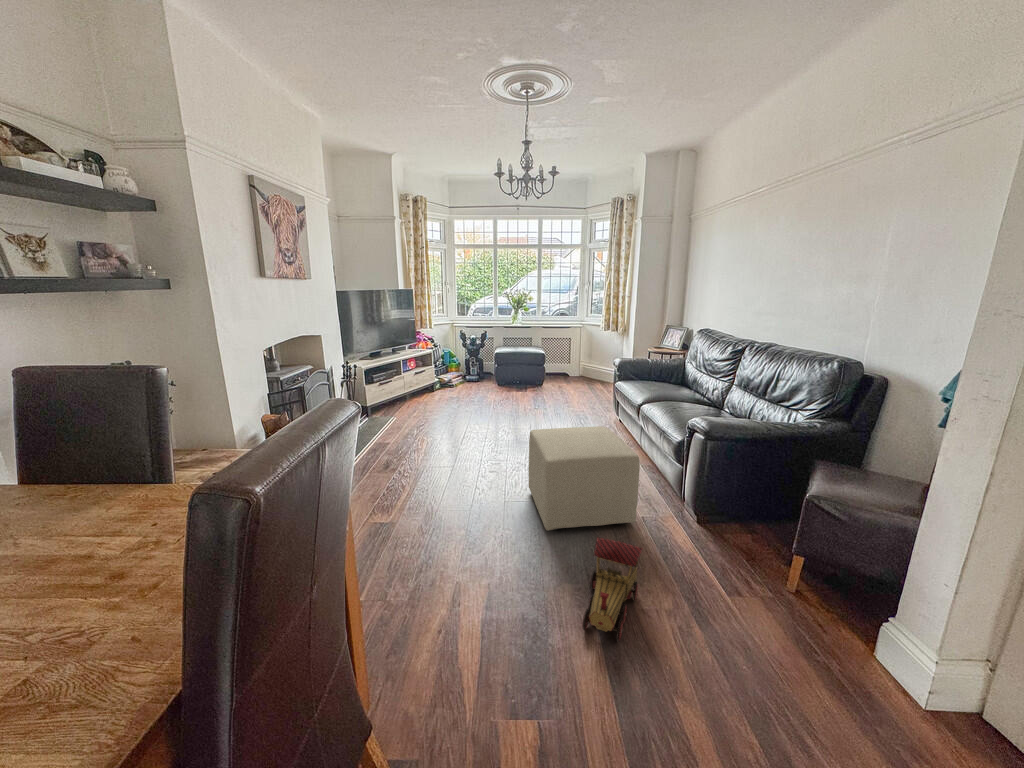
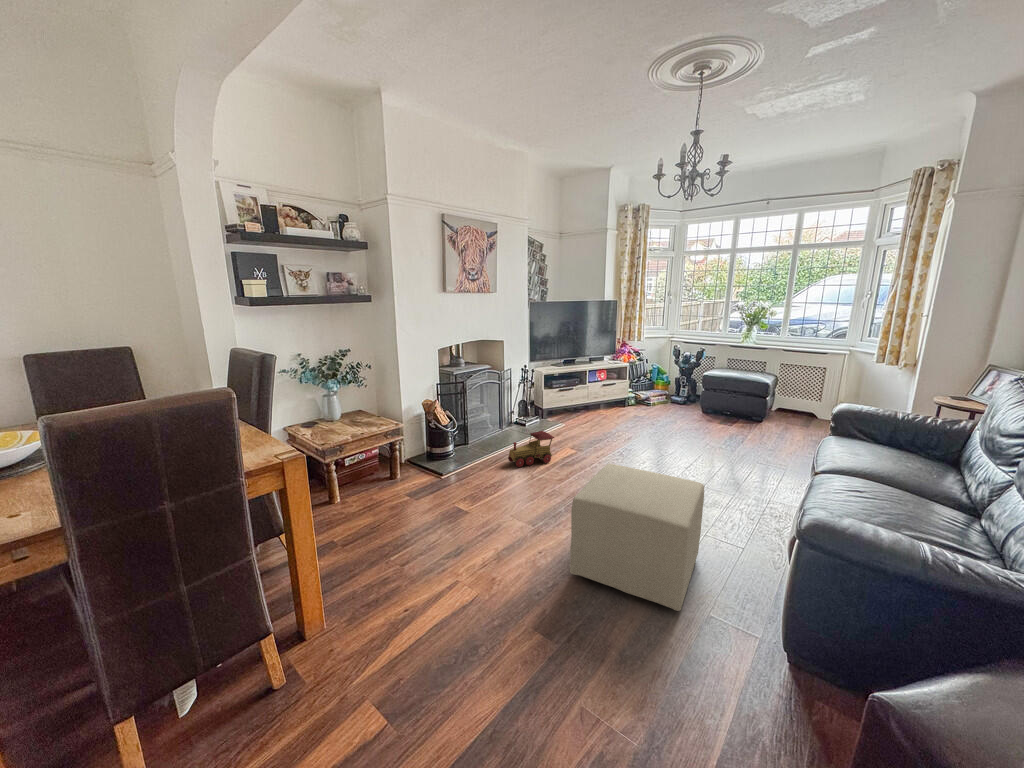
toy train: present [583,538,643,642] -> present [508,431,554,467]

